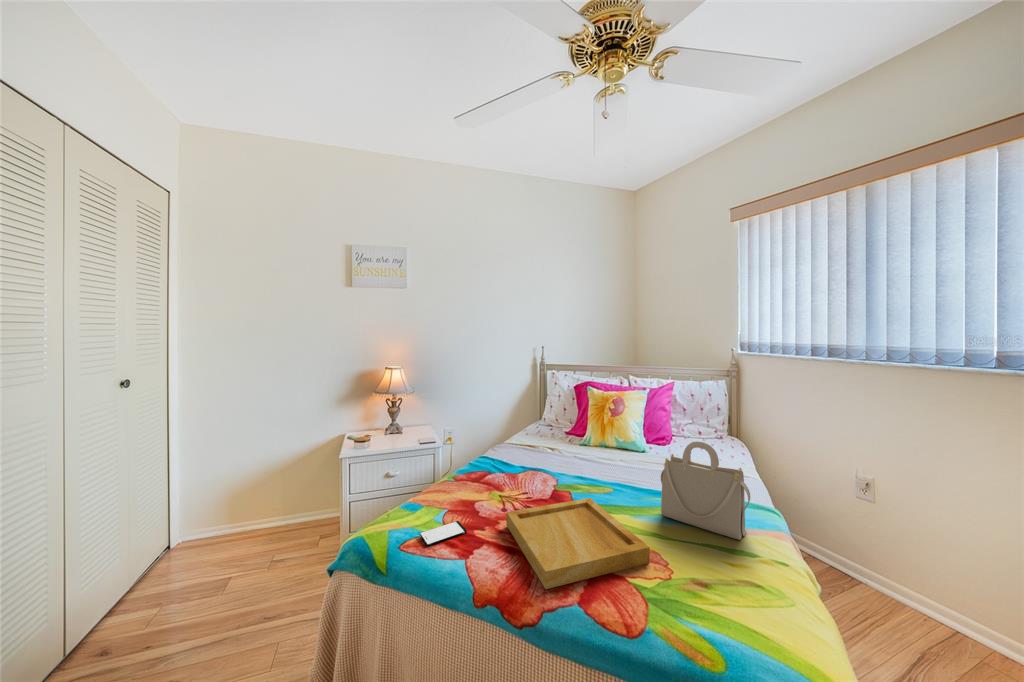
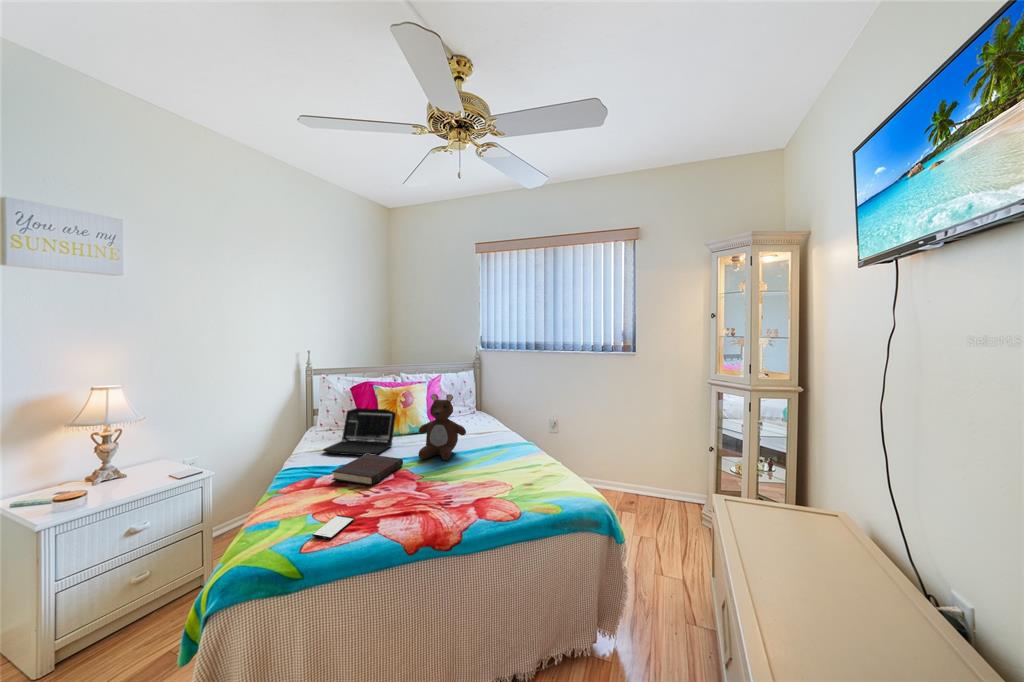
teddy bear: none [593,407,657,493] -> present [418,394,466,460]
laptop: none [524,409,593,463] -> present [323,408,396,456]
handbag: present [661,441,750,540] -> none [479,407,532,464]
book: none [497,460,571,498] -> present [332,454,403,486]
tray: present [506,498,650,589] -> none [384,466,497,520]

